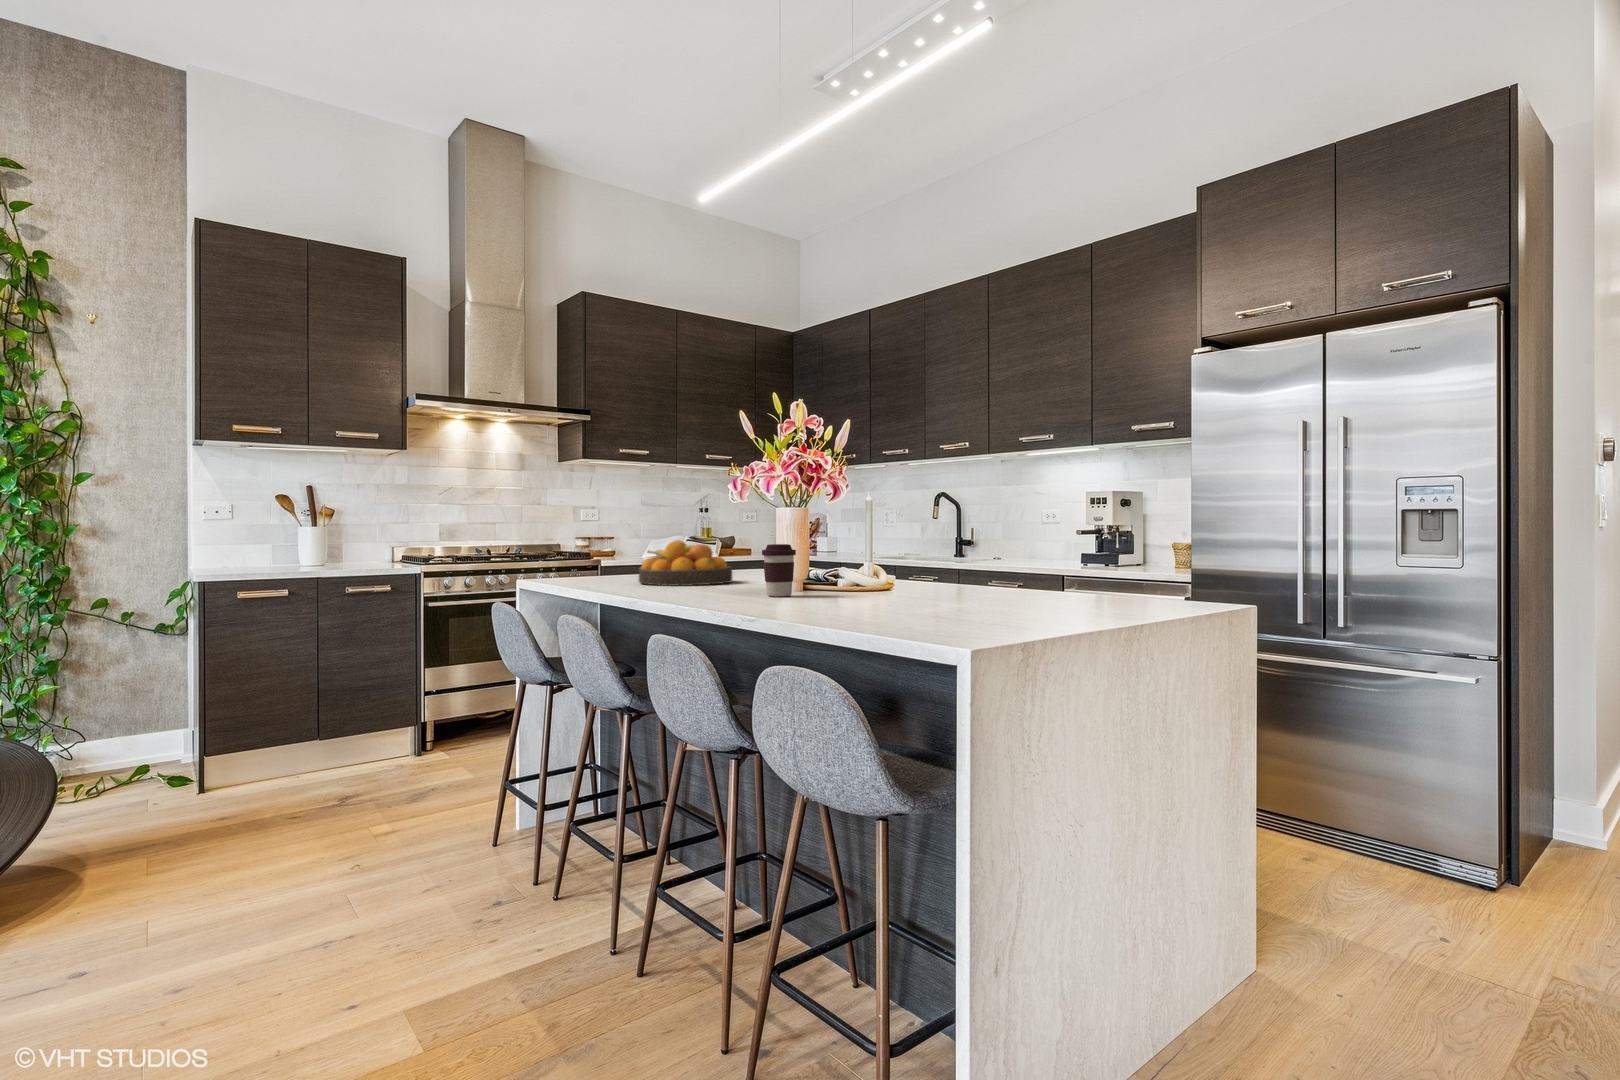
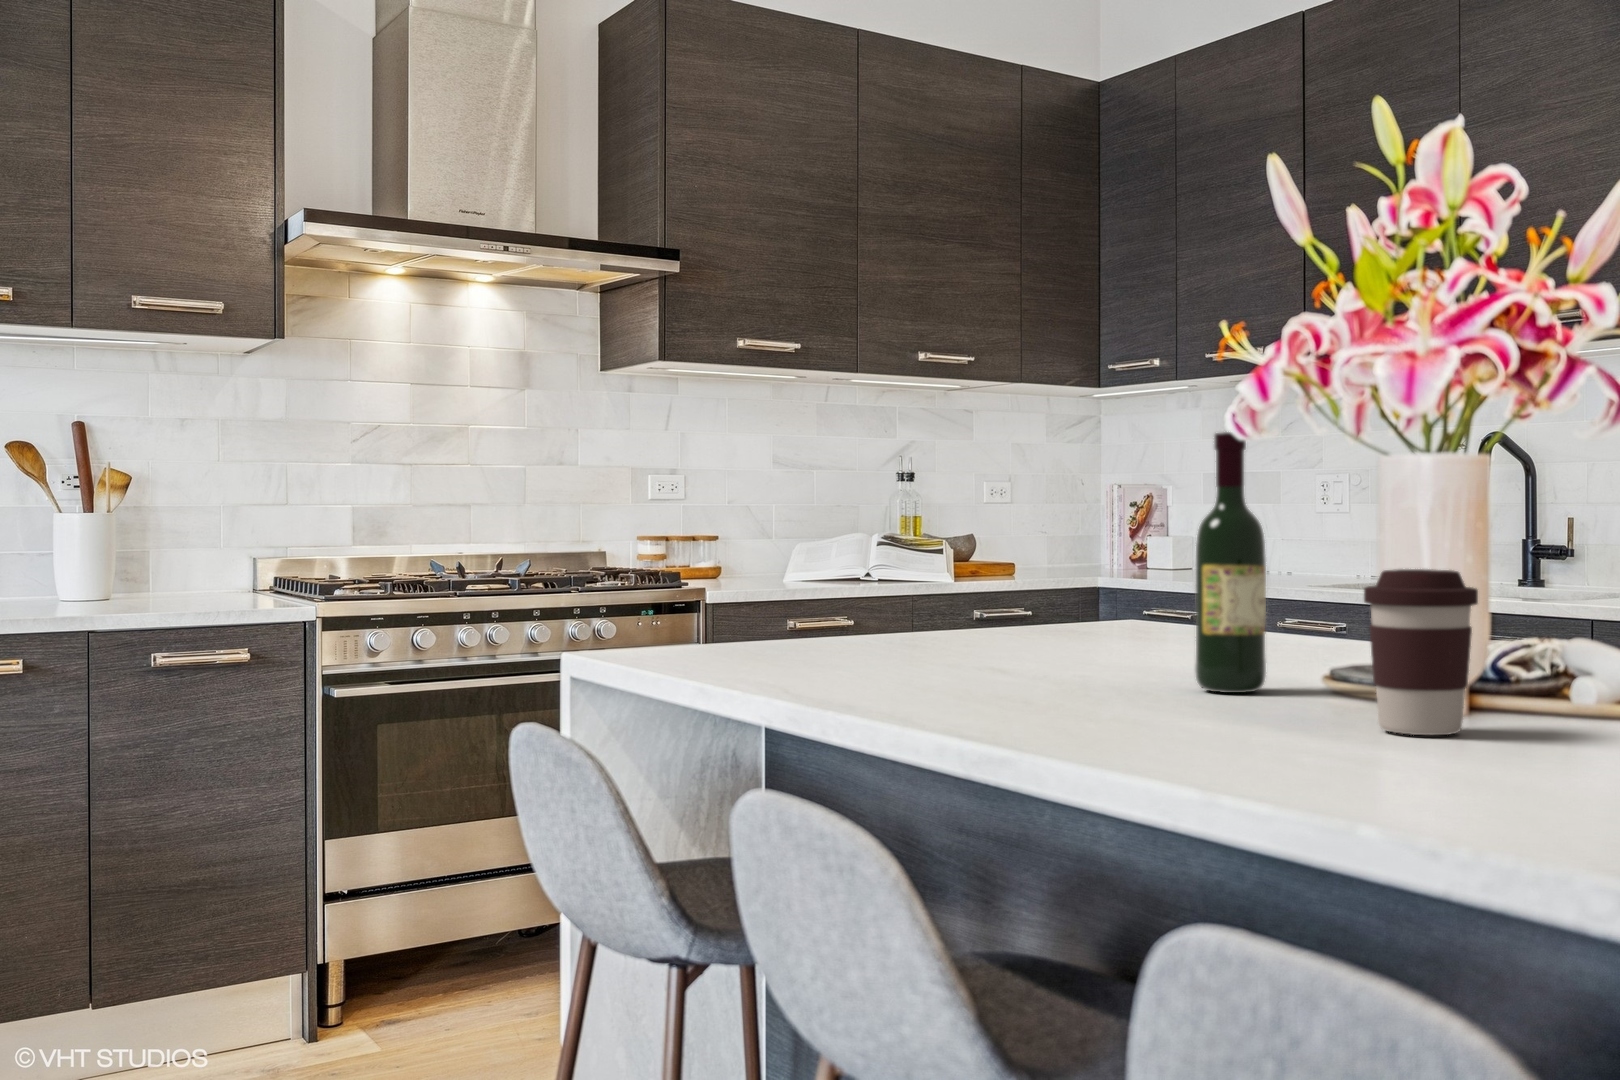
wine bottle: none [735,498,759,589] -> present [1195,432,1266,693]
fruit bowl: present [639,540,732,586] -> none [879,550,1132,676]

